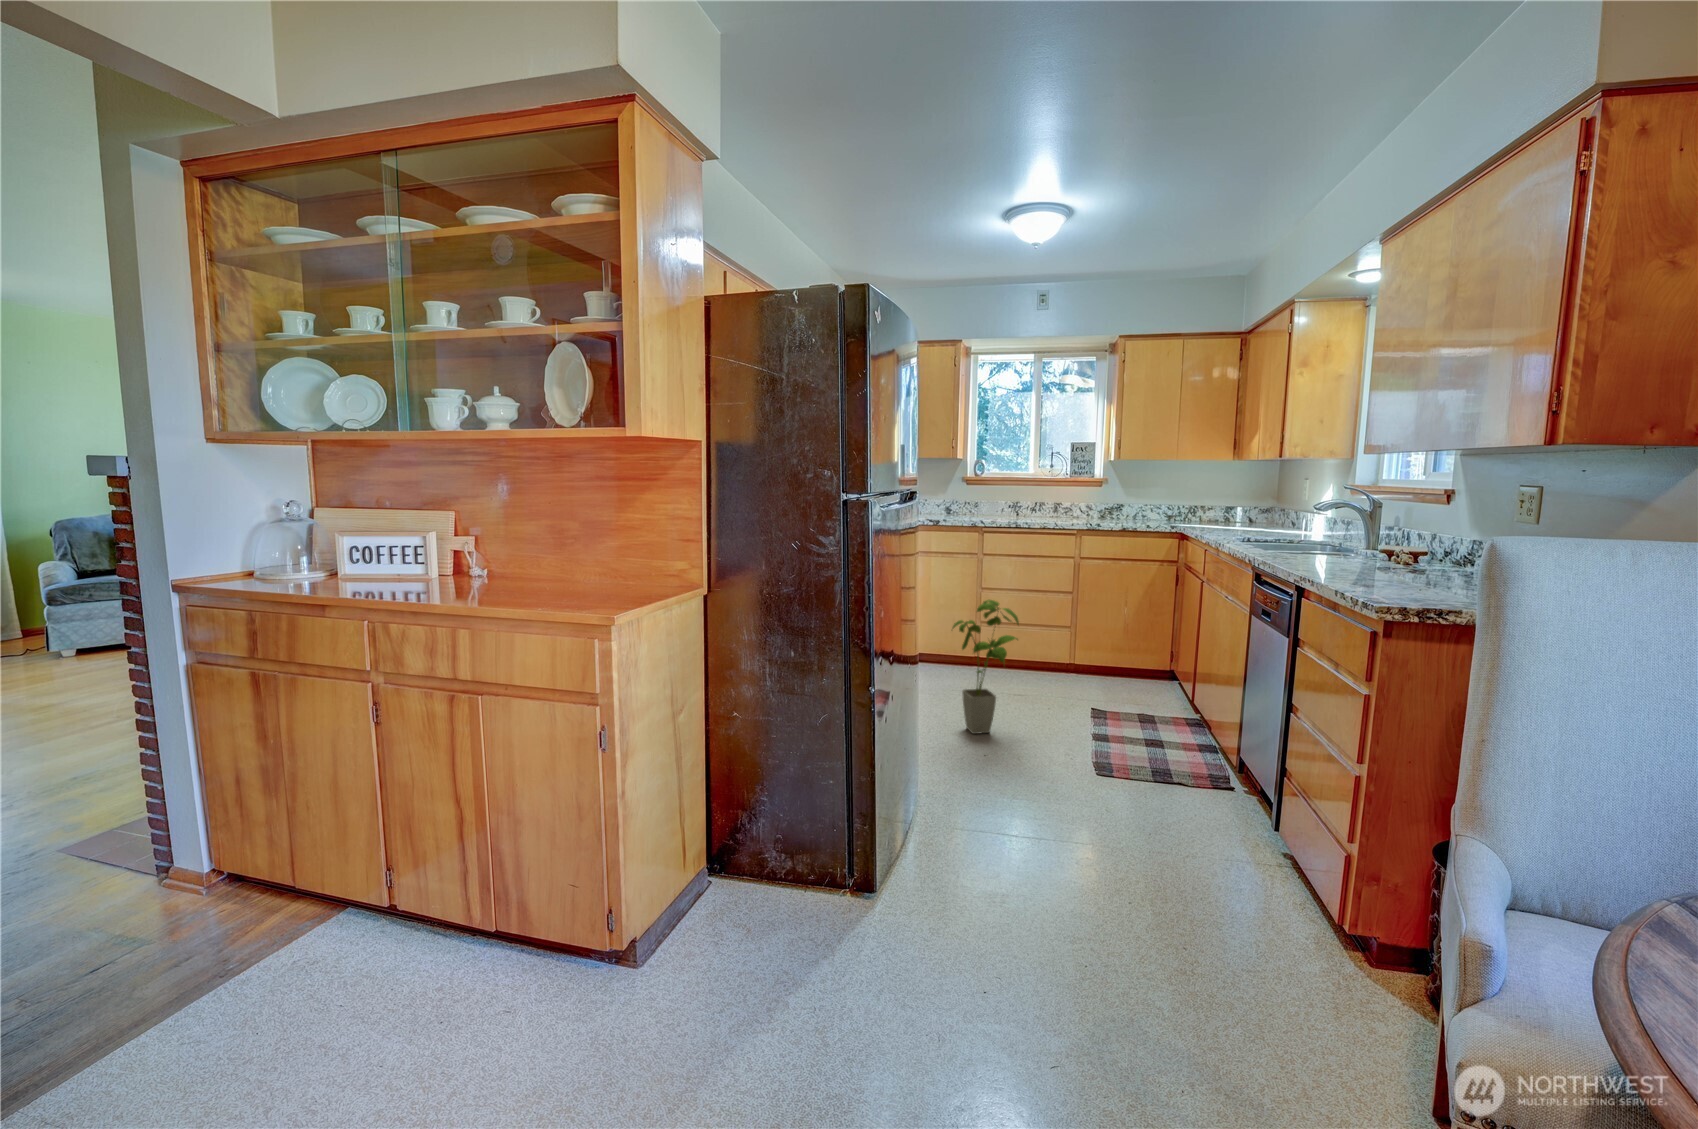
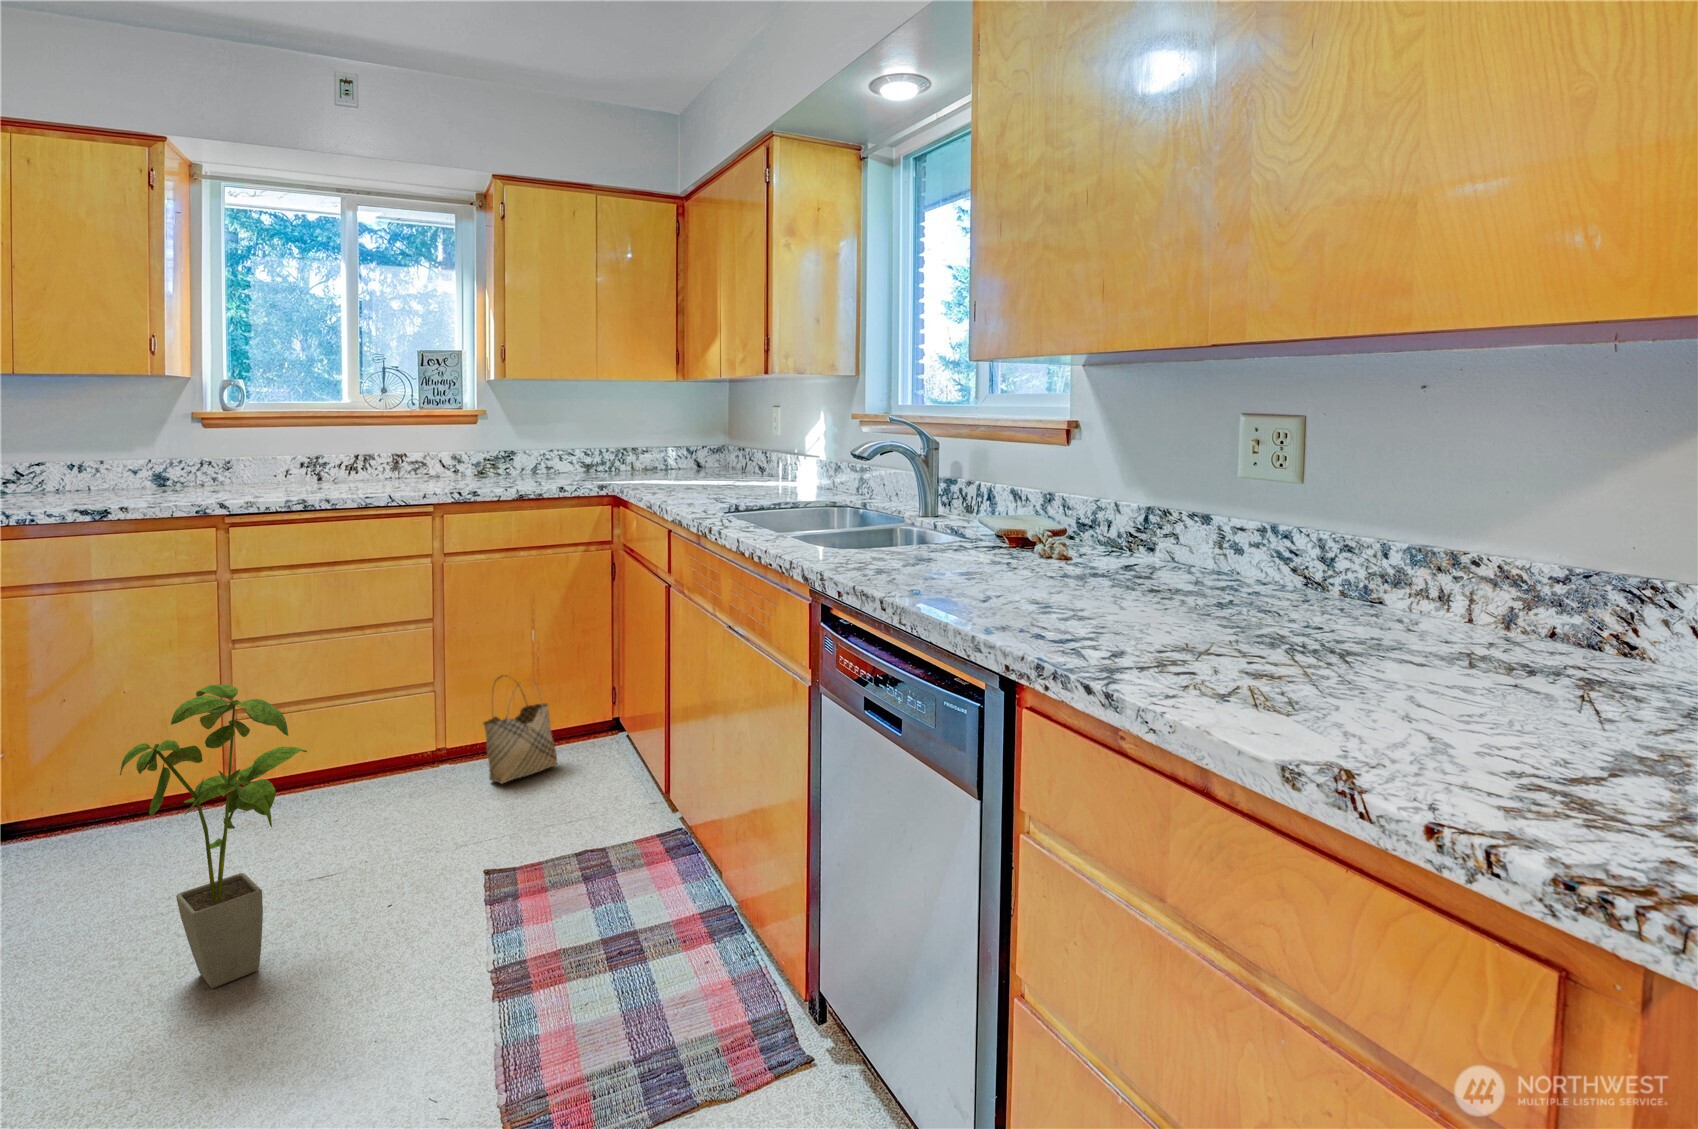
woven basket: none [1090,630,1130,689] -> present [483,675,557,783]

